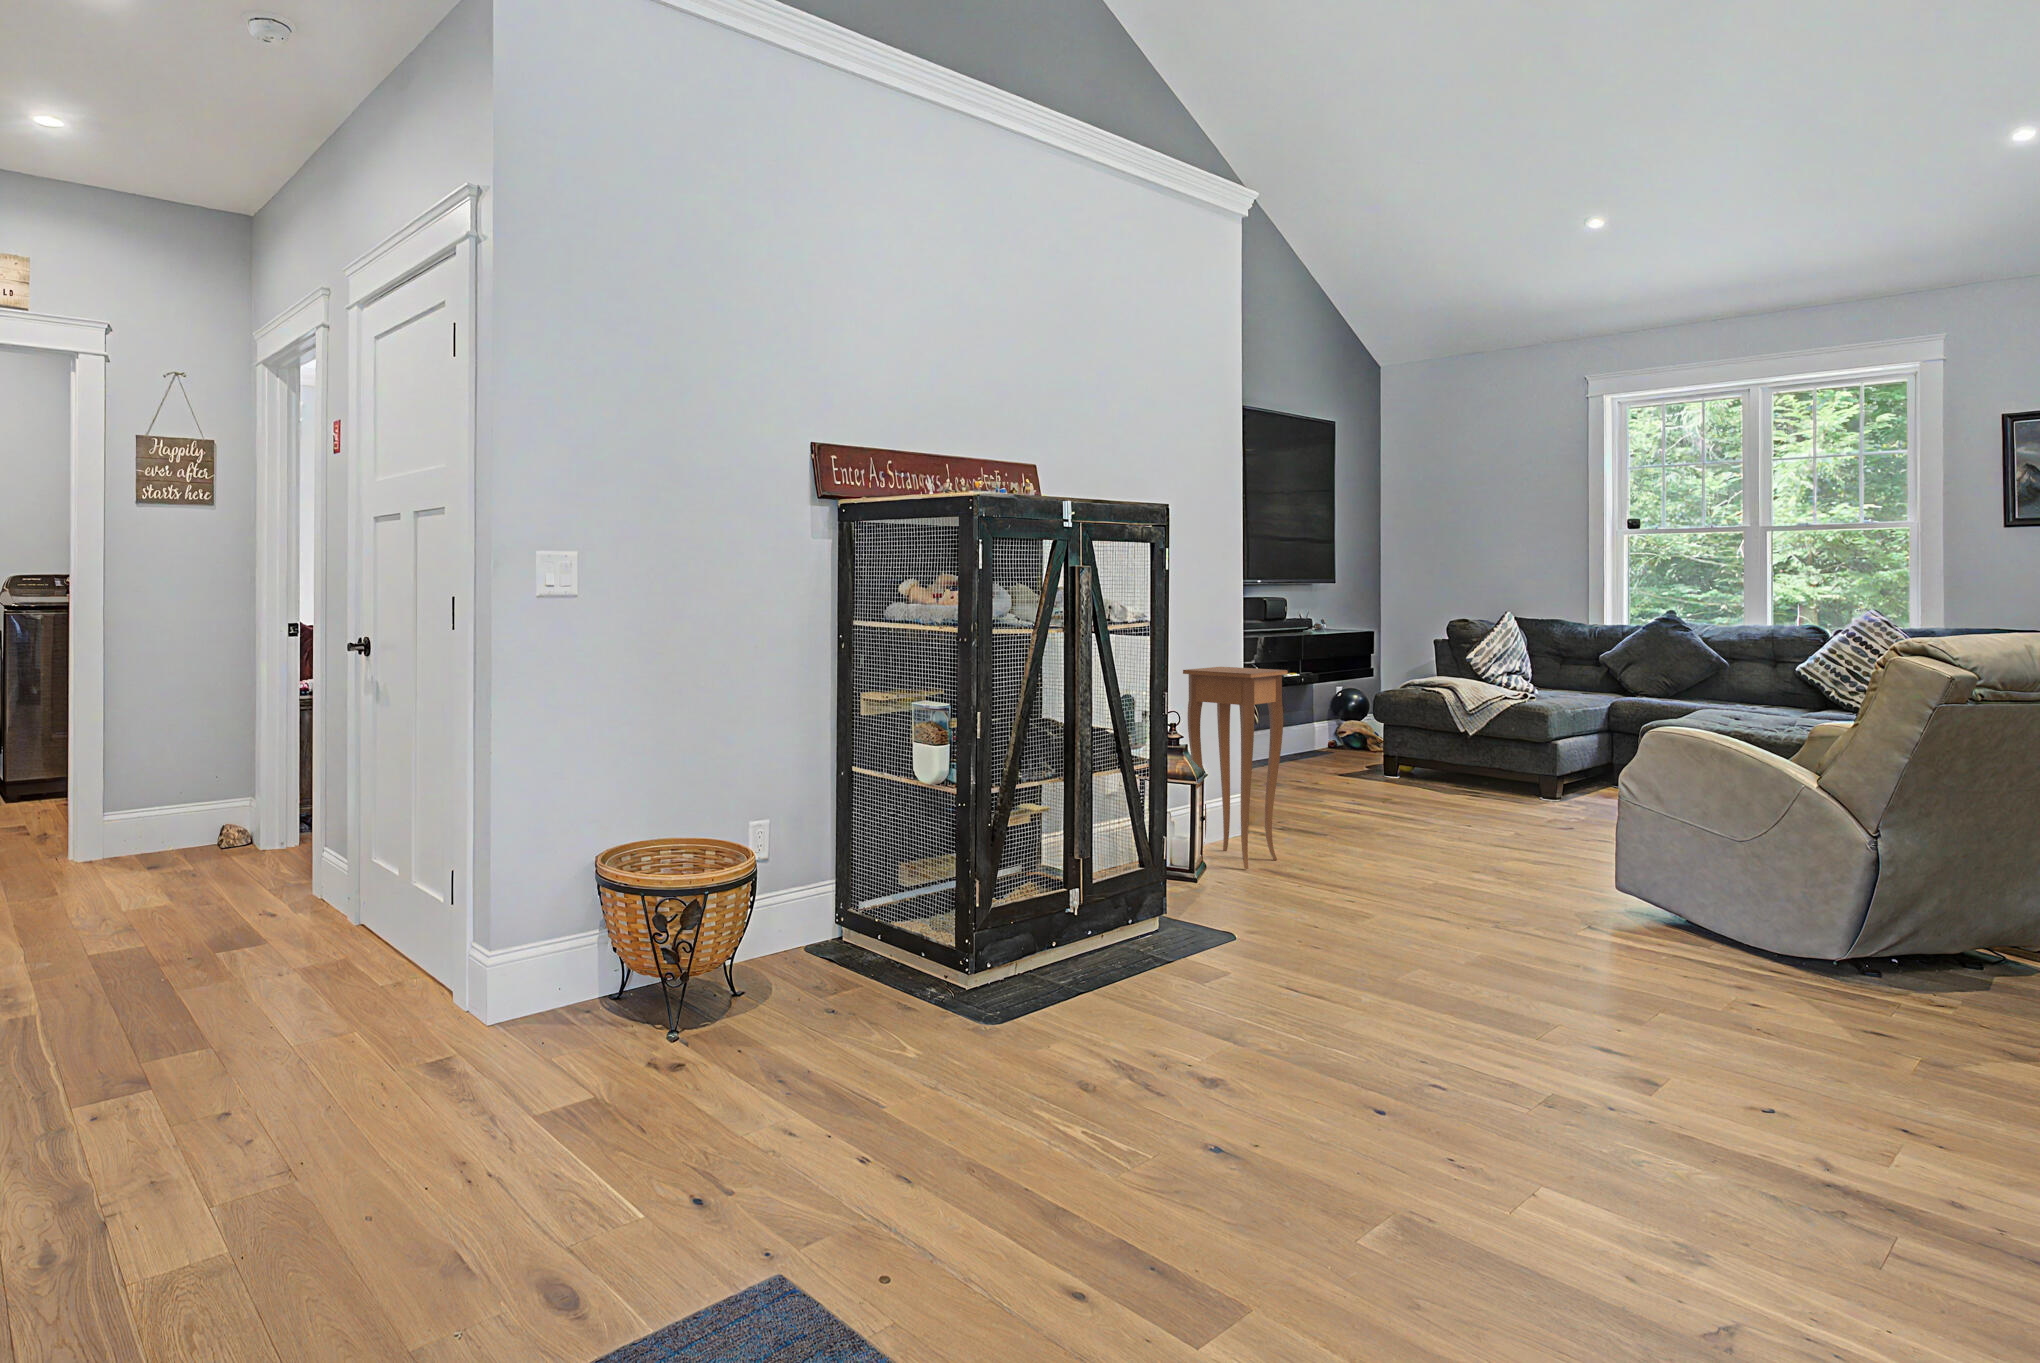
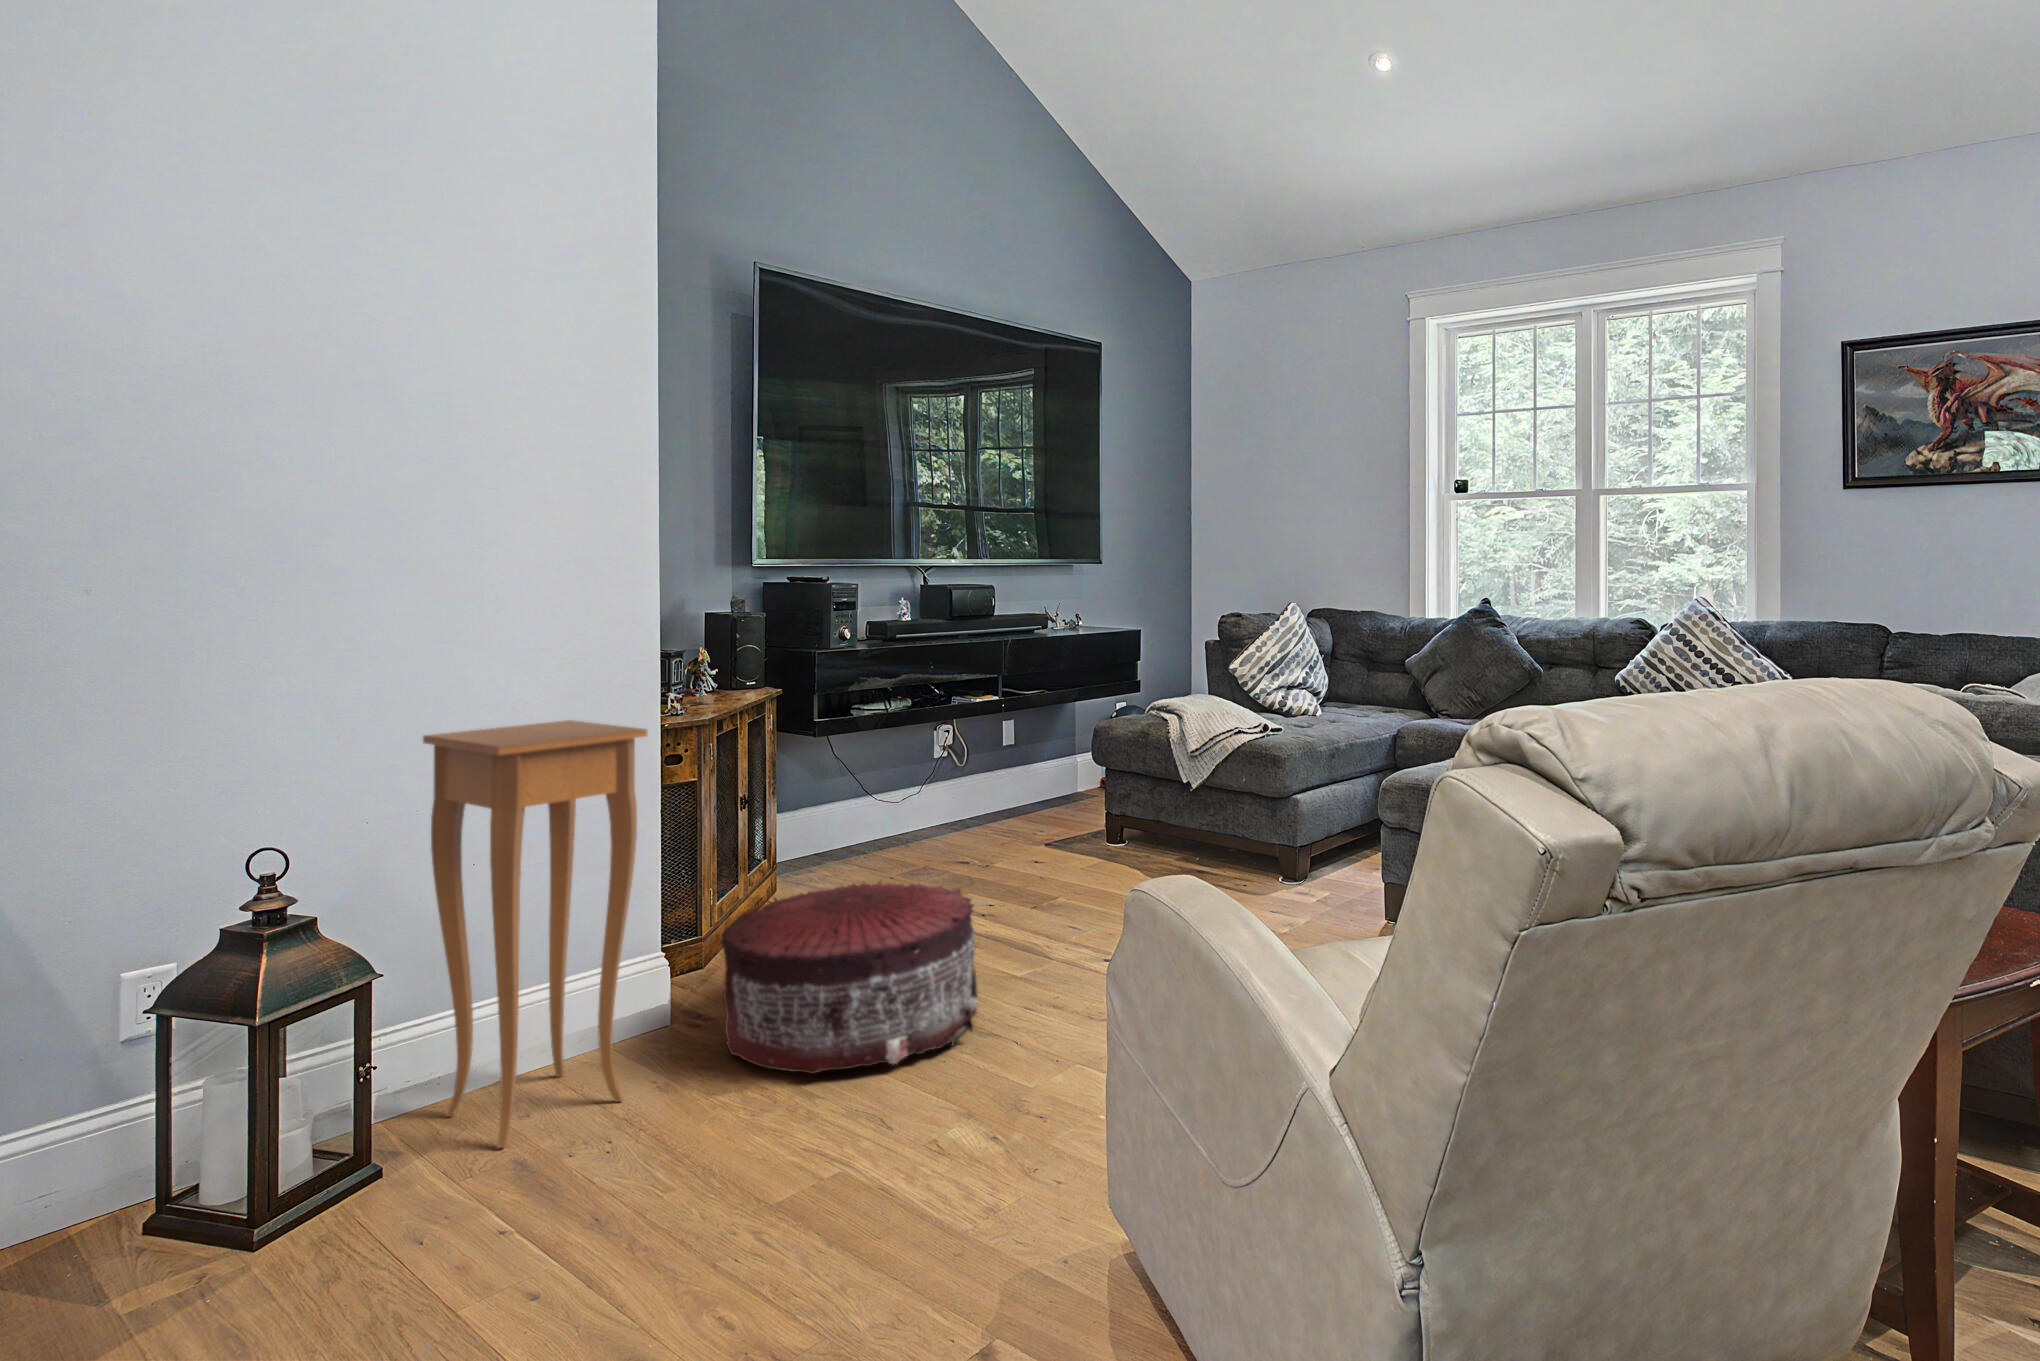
pouf: none [1283,767,1440,855] -> present [721,881,978,1074]

